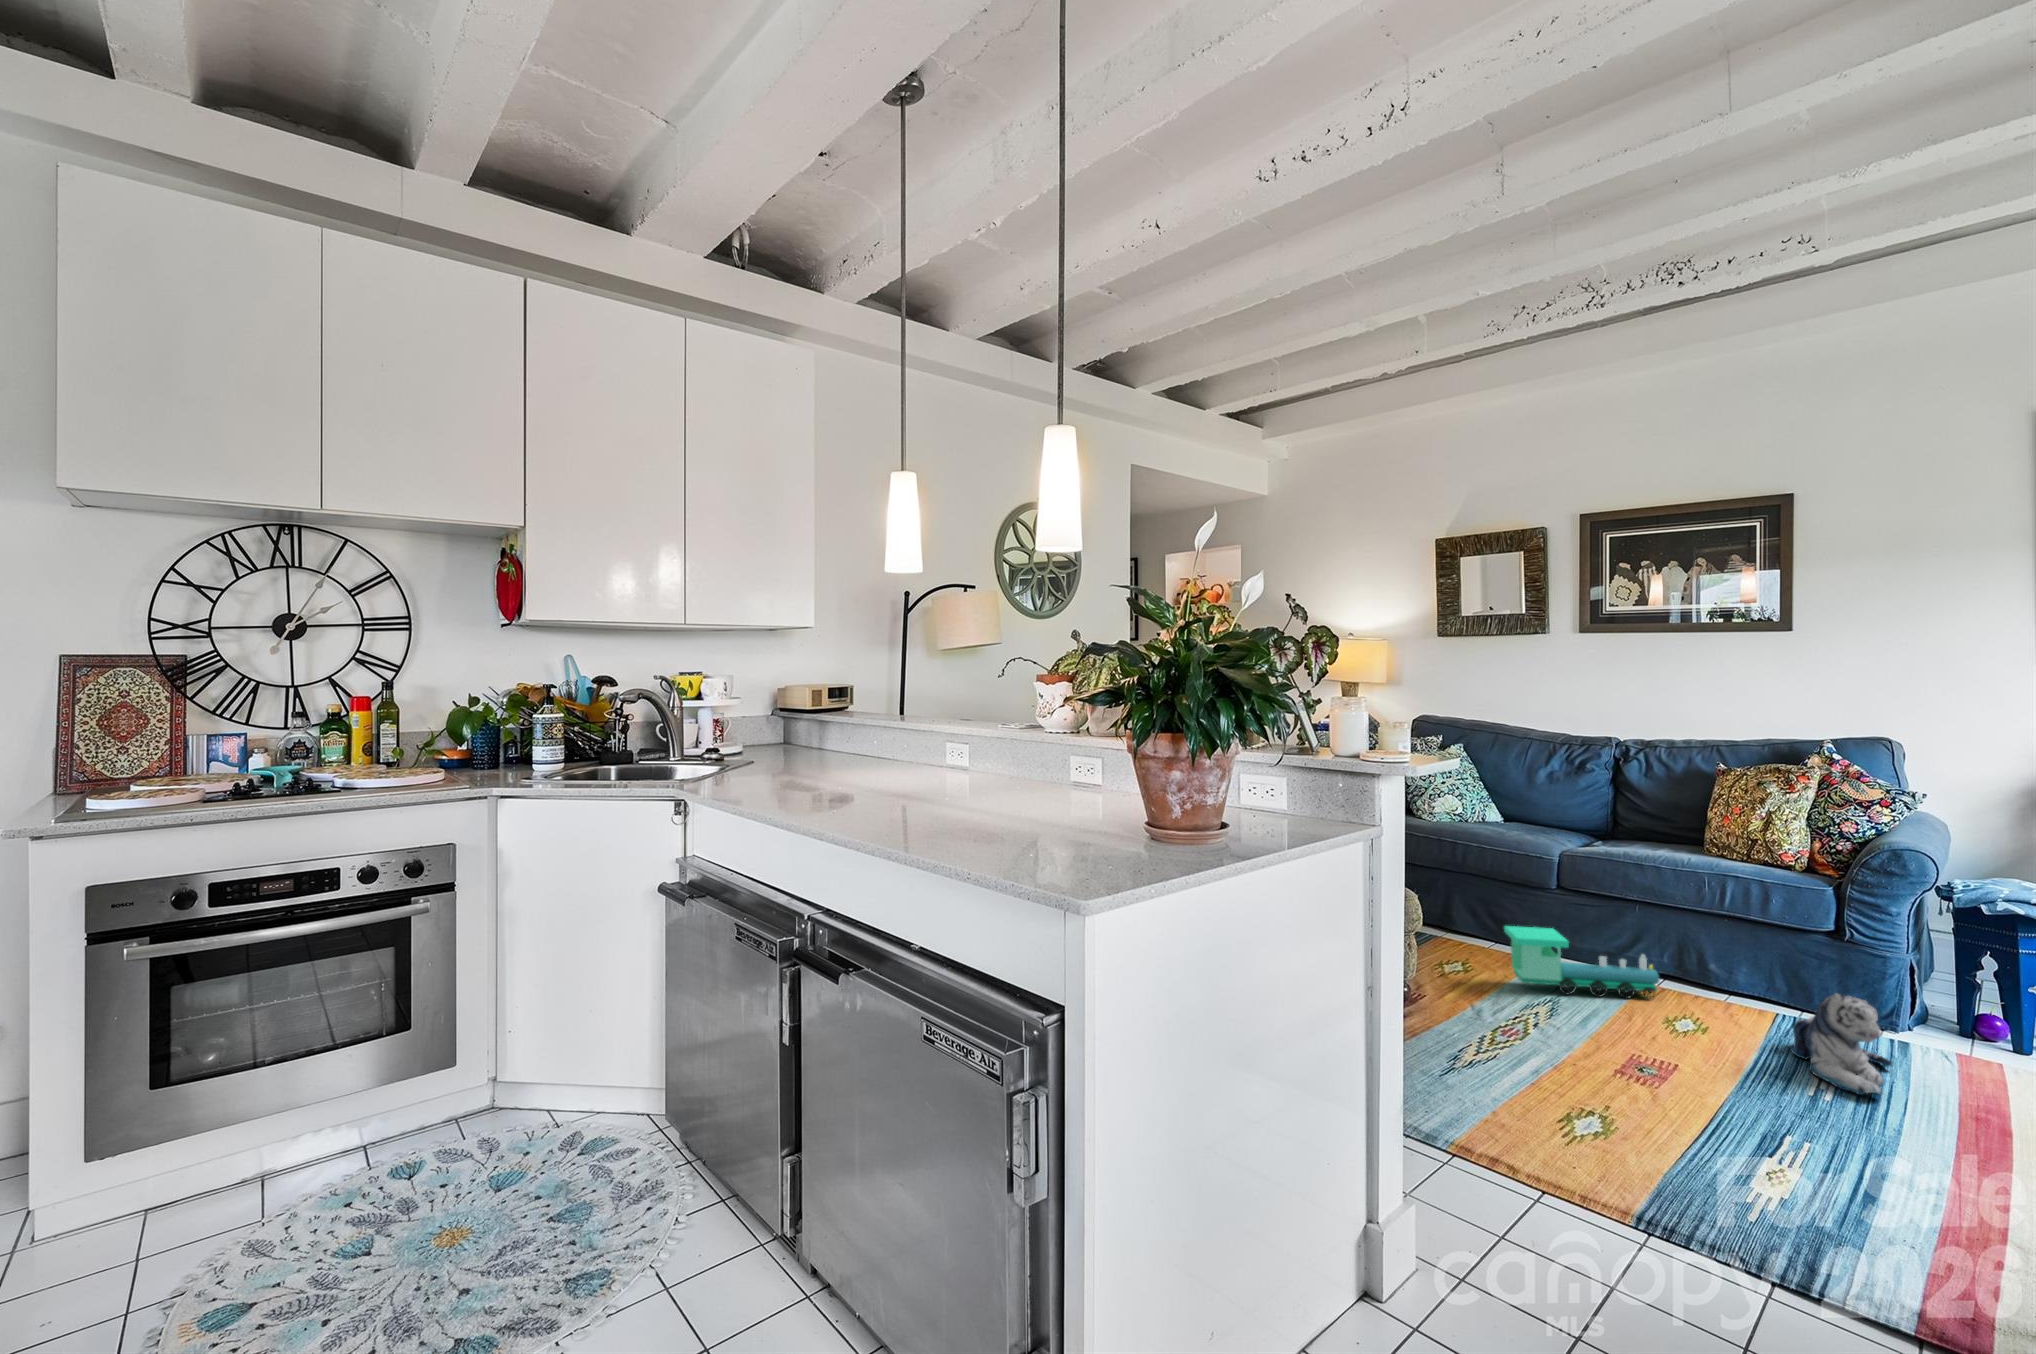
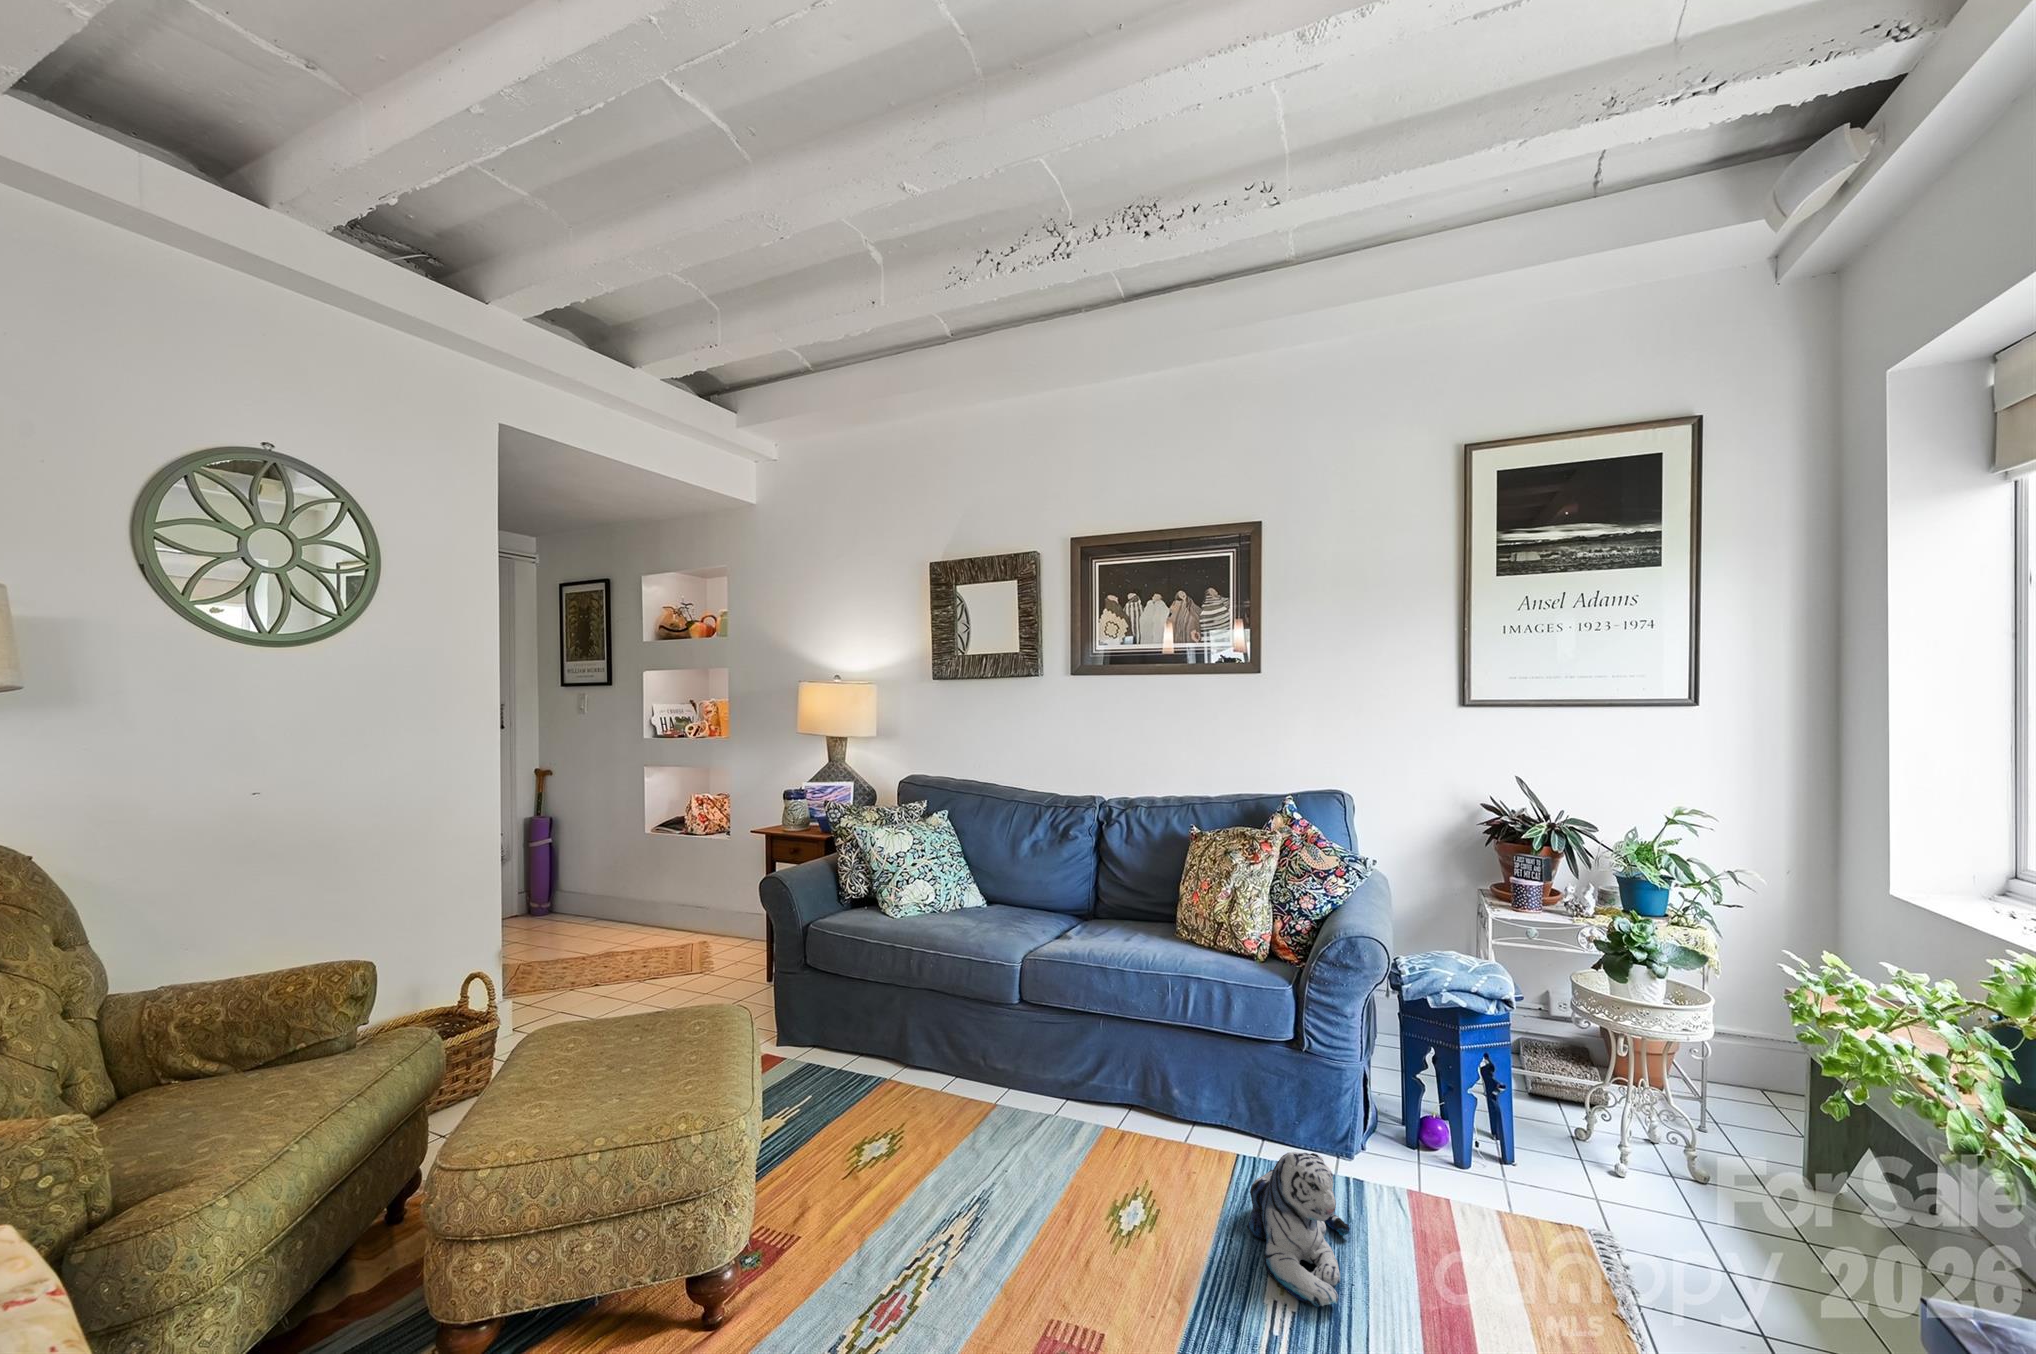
toy train: present [1504,926,1662,998] -> none [946,1067,1123,1162]

